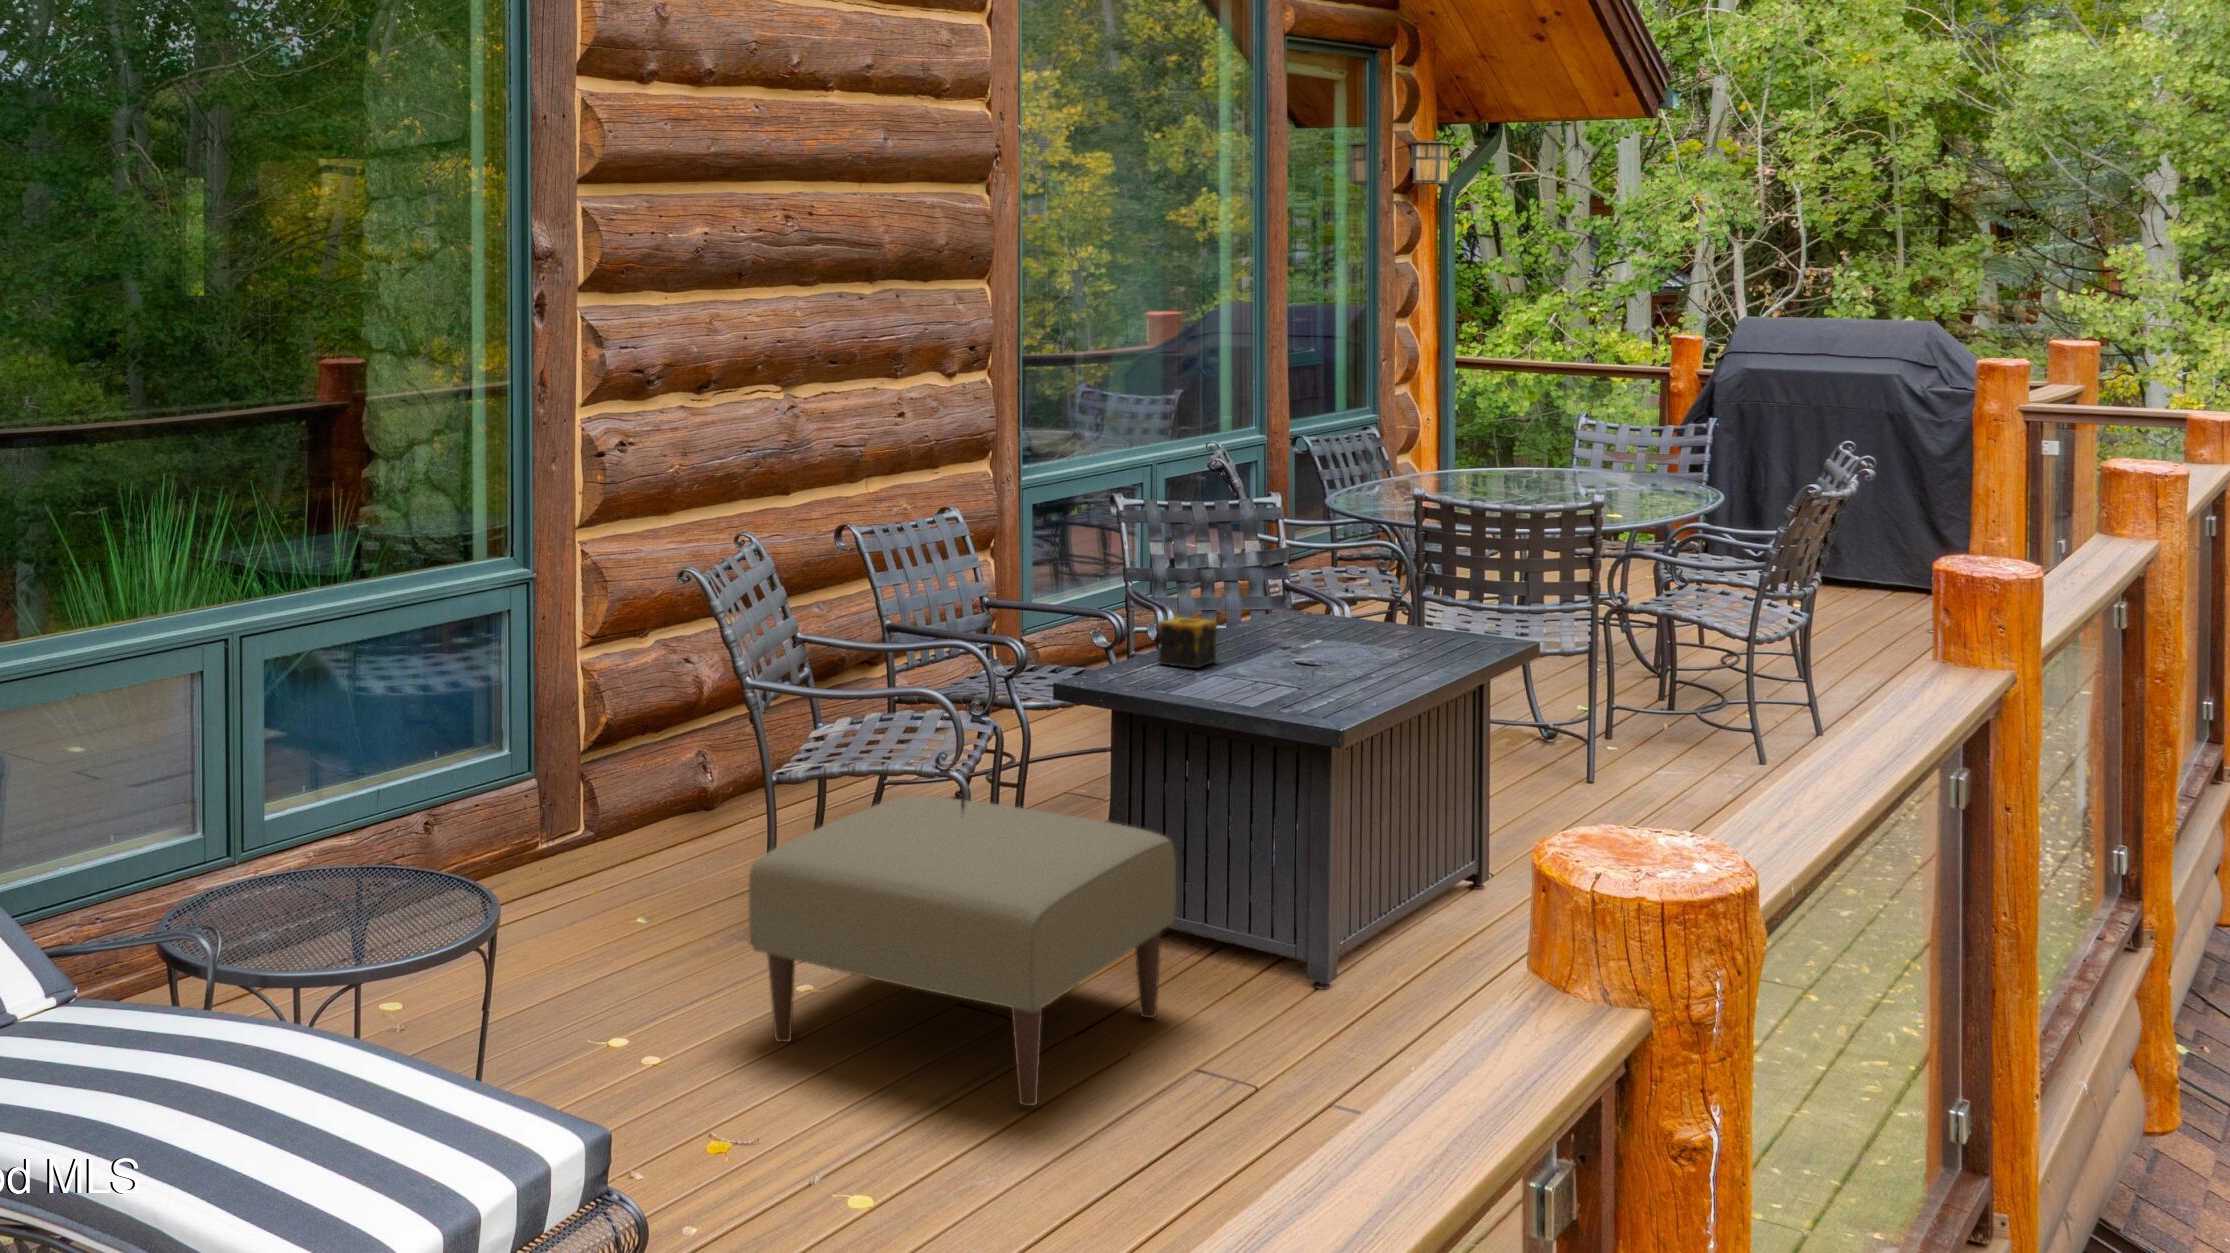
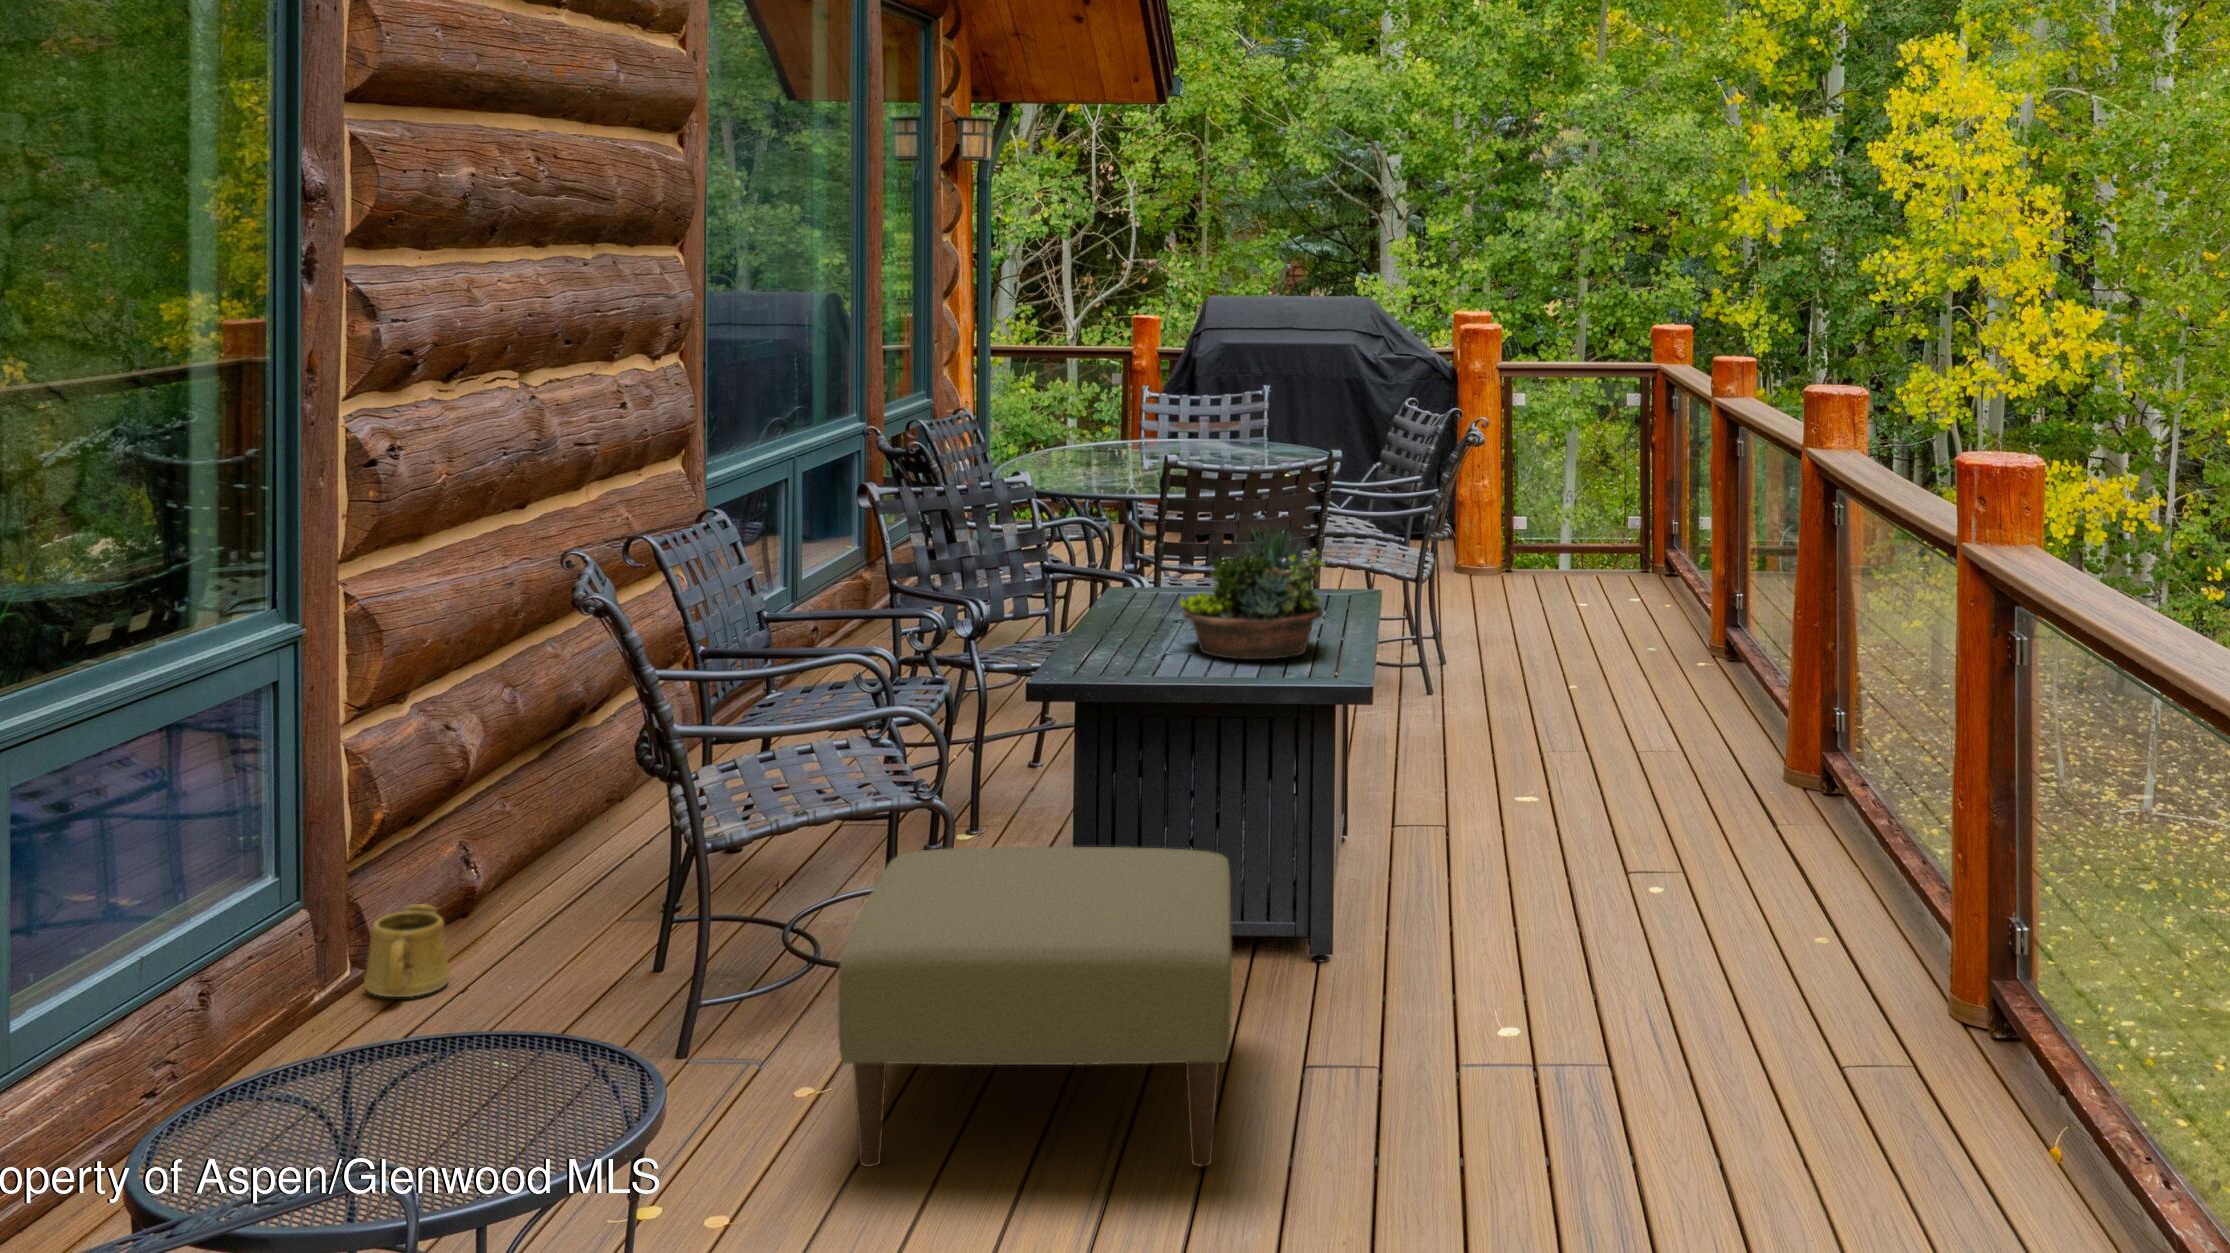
succulent planter: none [1266,533,1412,666] -> present [1180,528,1325,659]
candle: present [1158,617,1217,668] -> none [1107,622,1159,675]
watering can: none [589,792,654,860] -> present [364,904,451,997]

